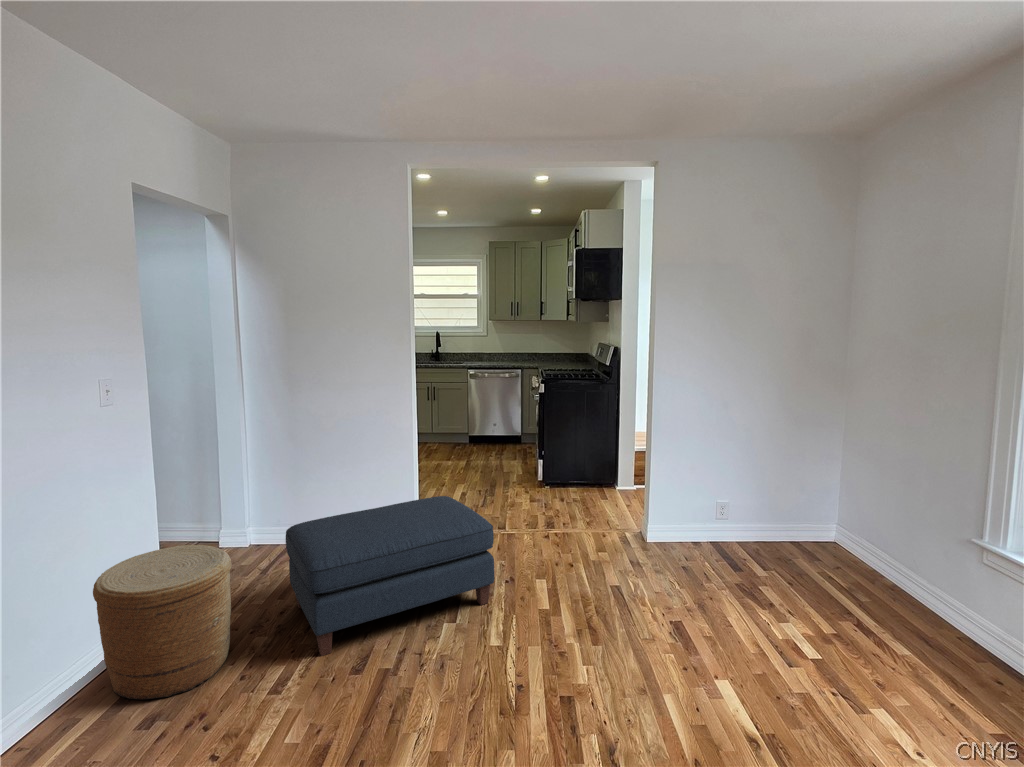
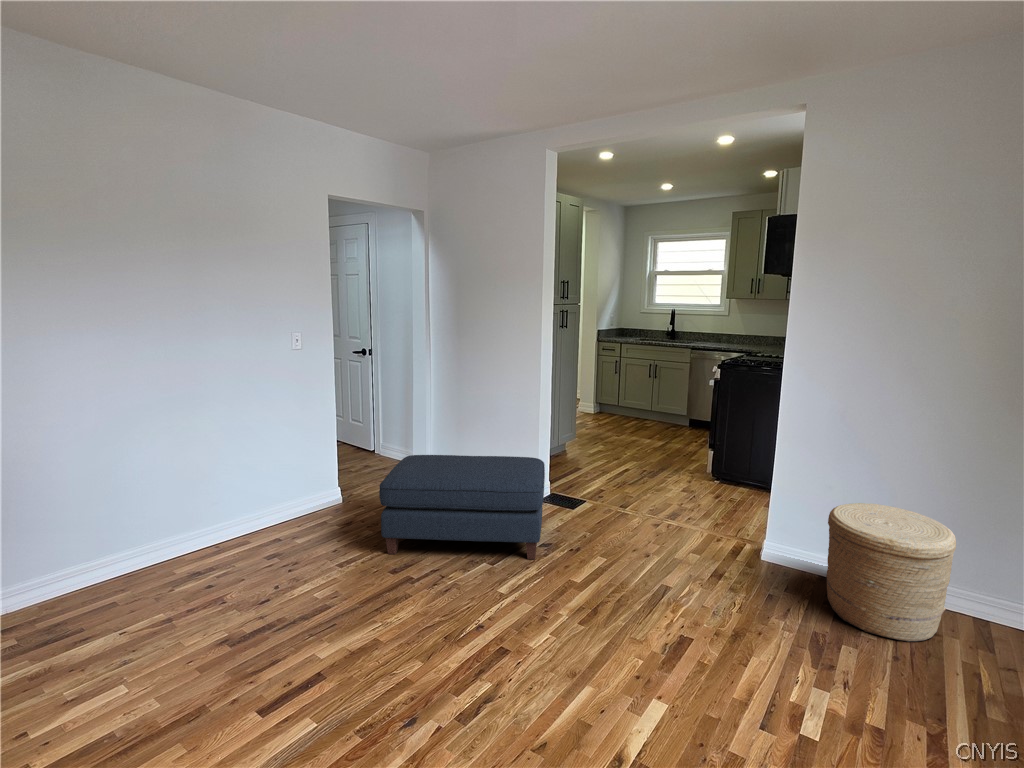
woven basket: present [93,545,232,699] -> present [826,503,956,641]

